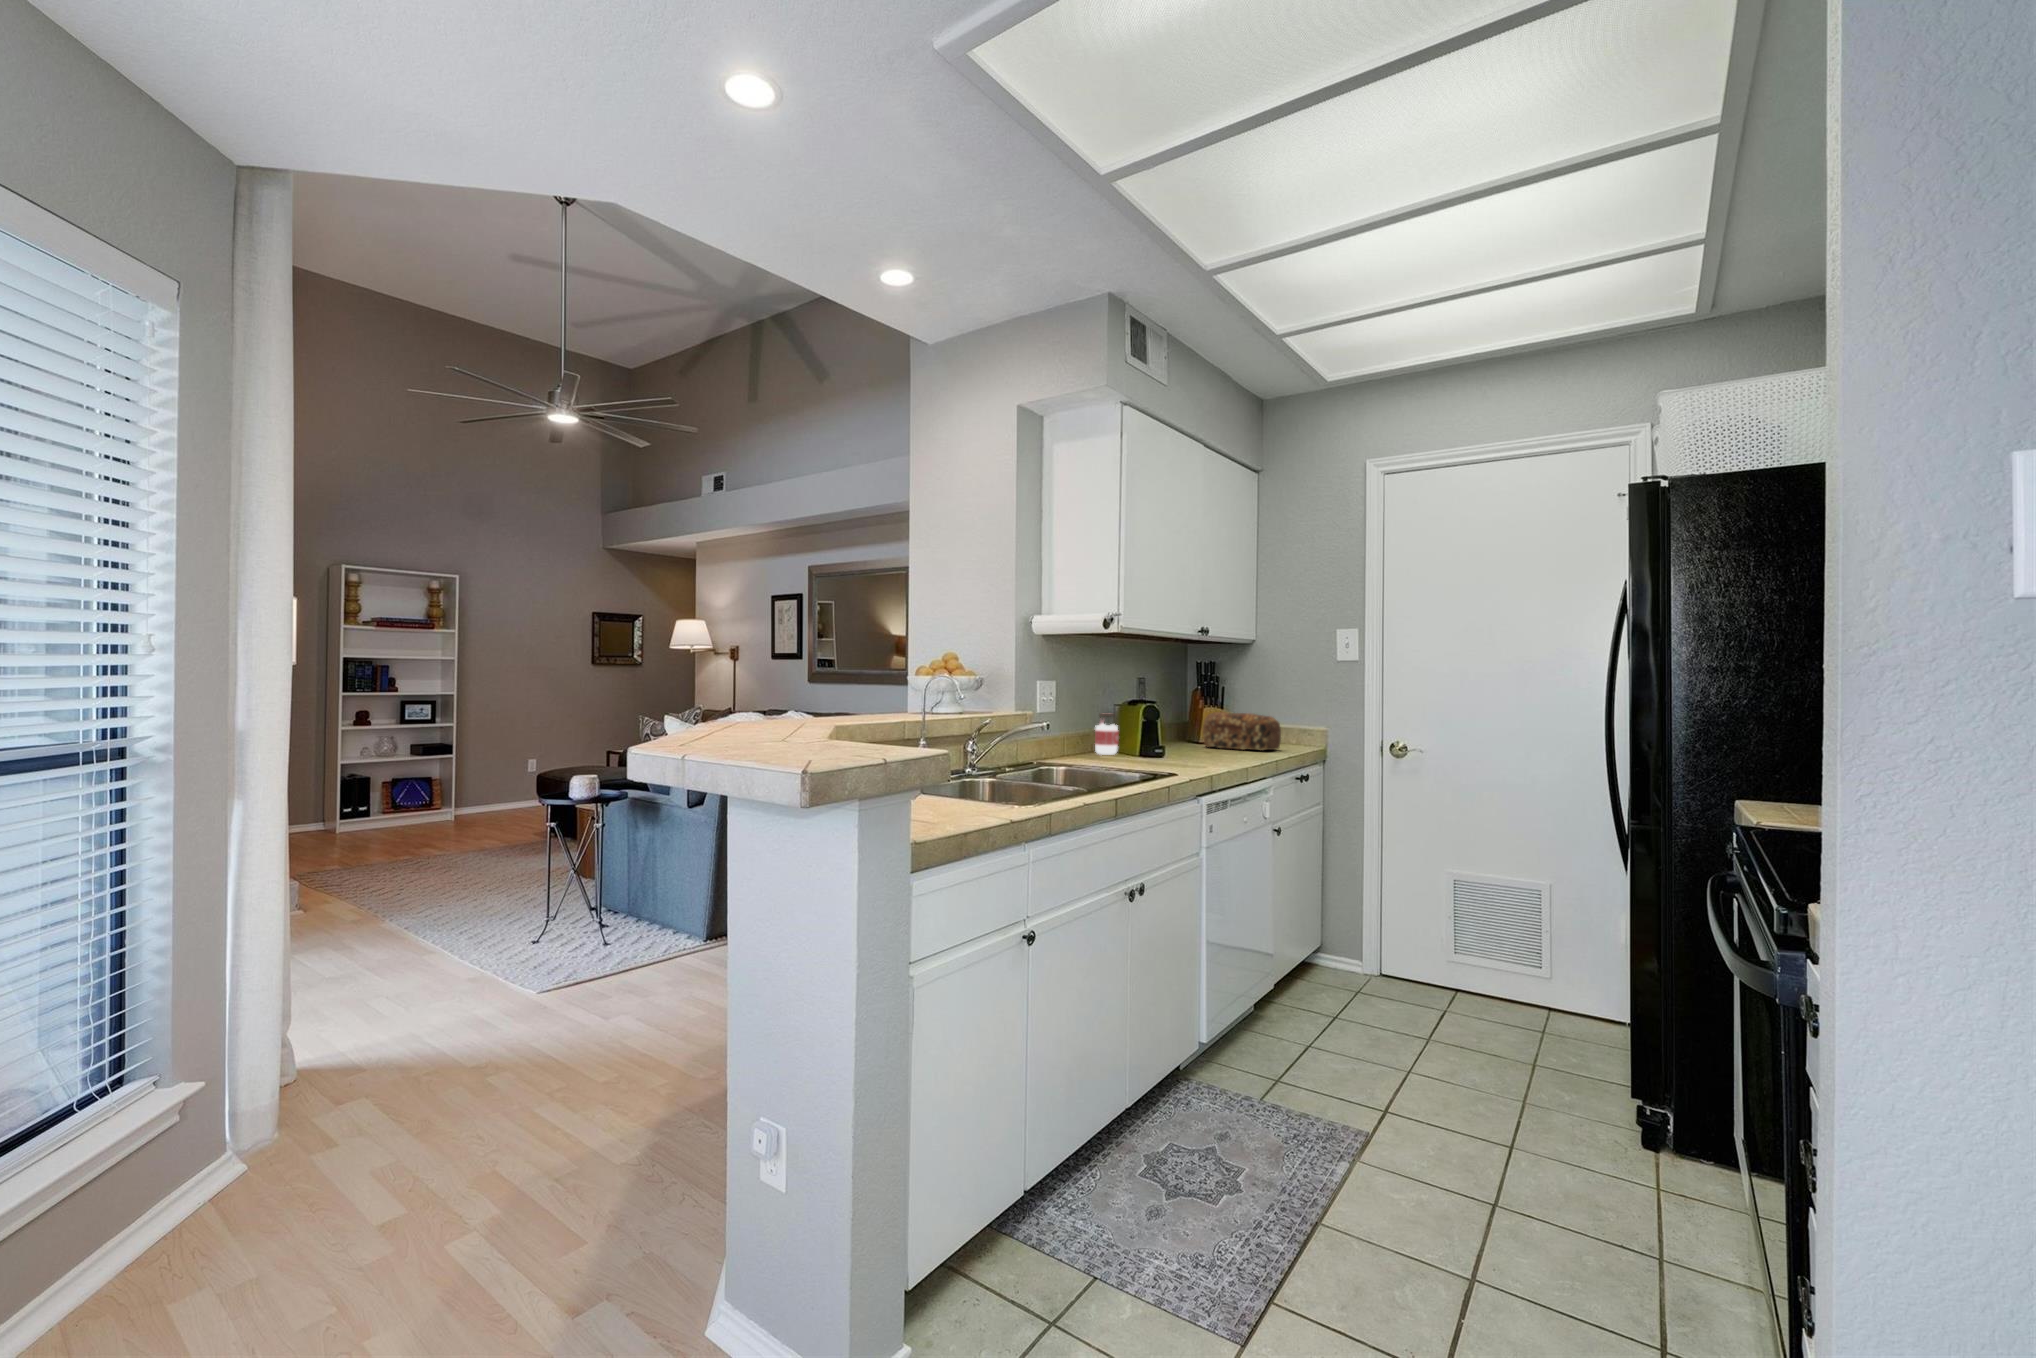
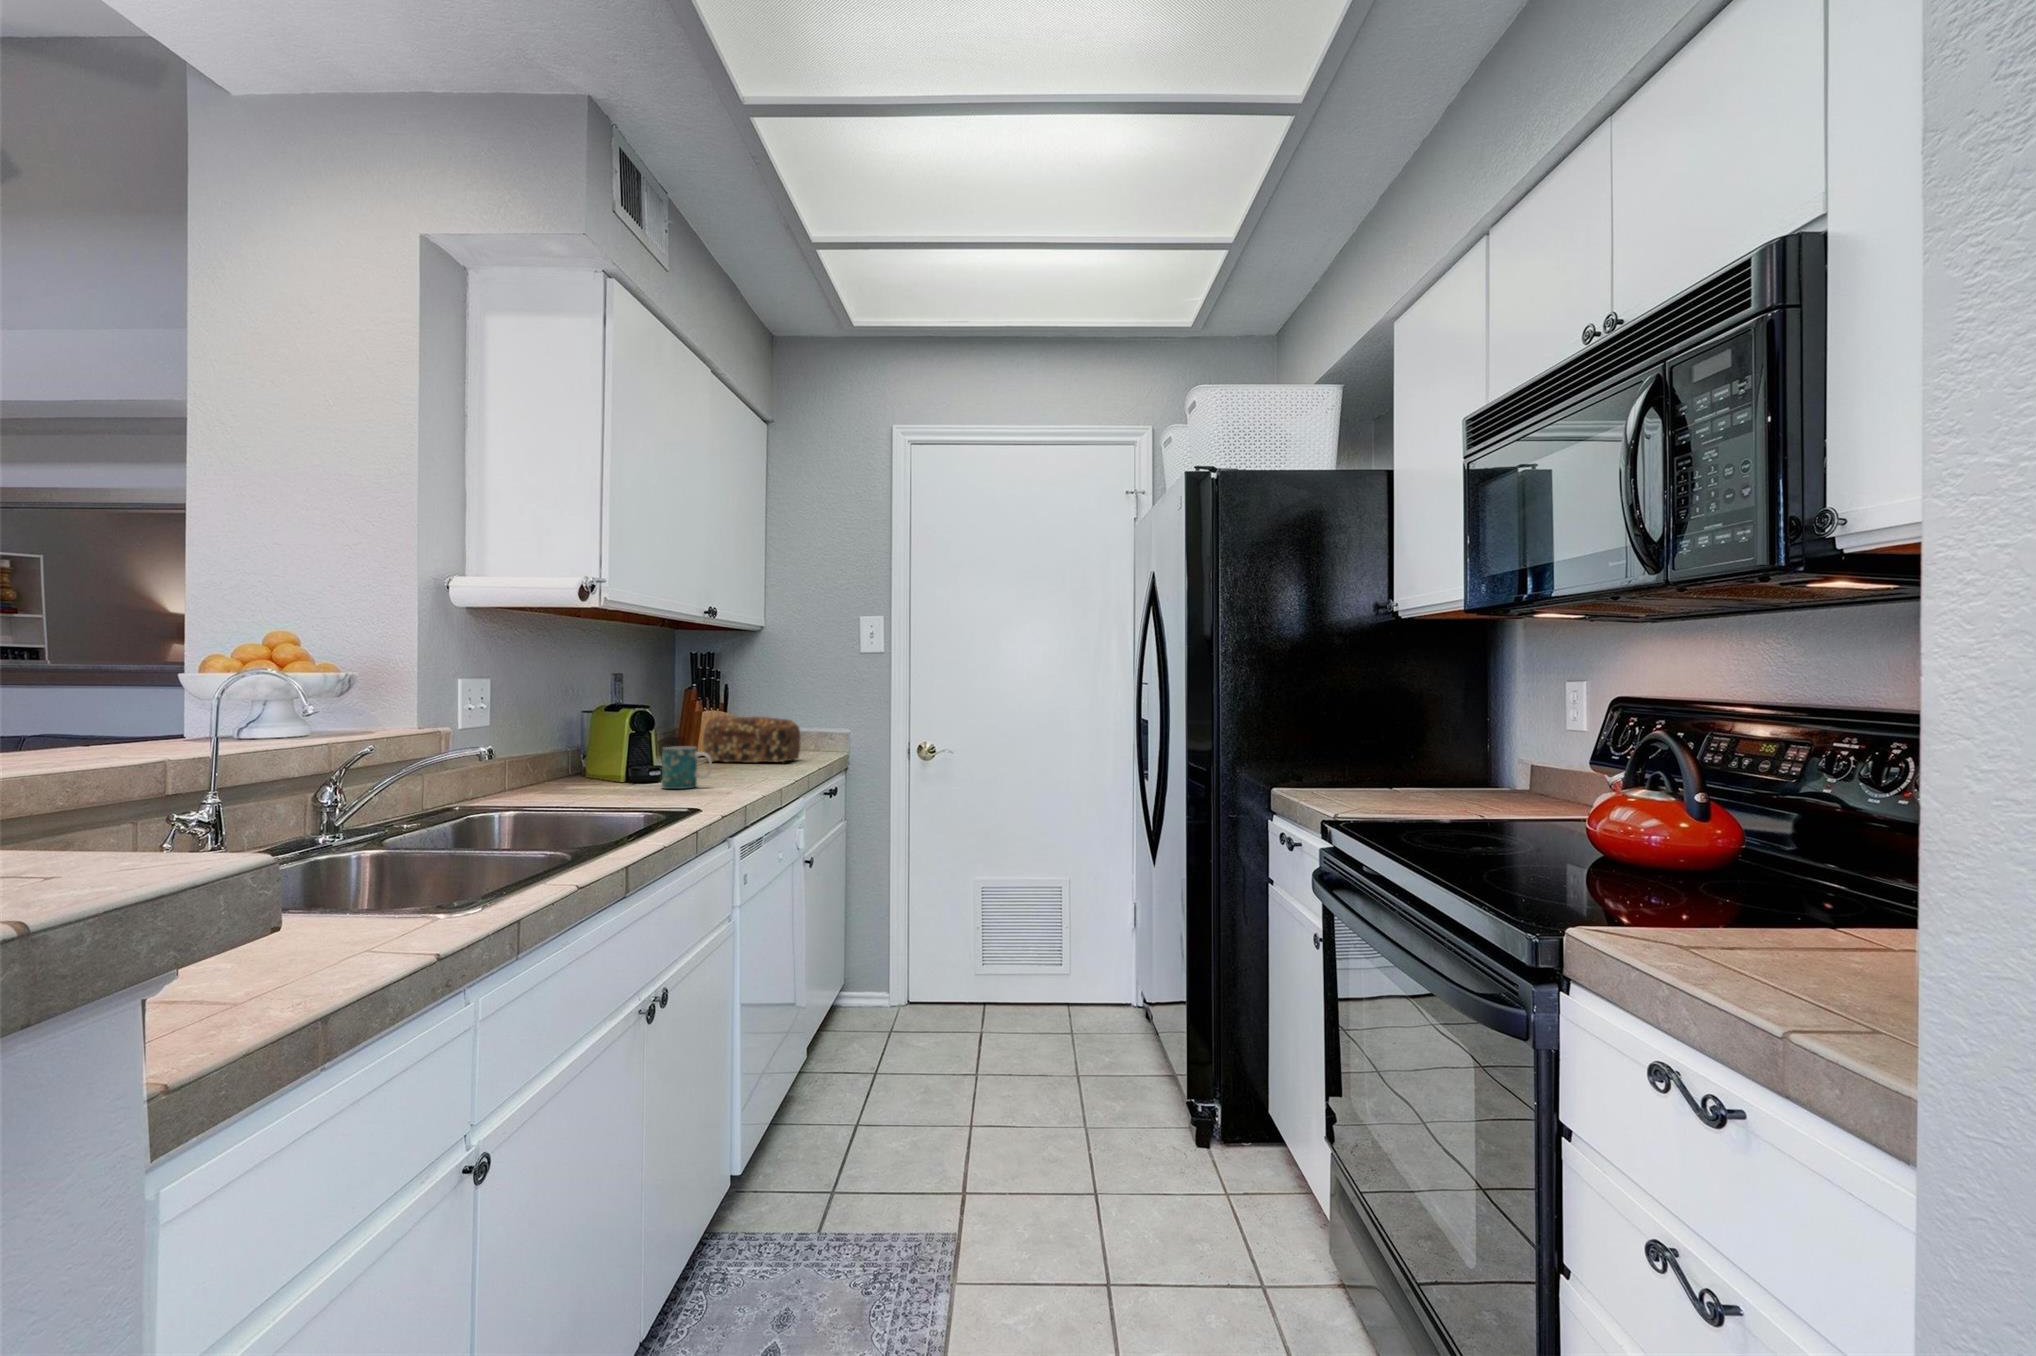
jar: present [1095,714,1119,755] -> none [554,726,593,786]
mug: none [1162,731,1197,762] -> present [662,747,712,789]

